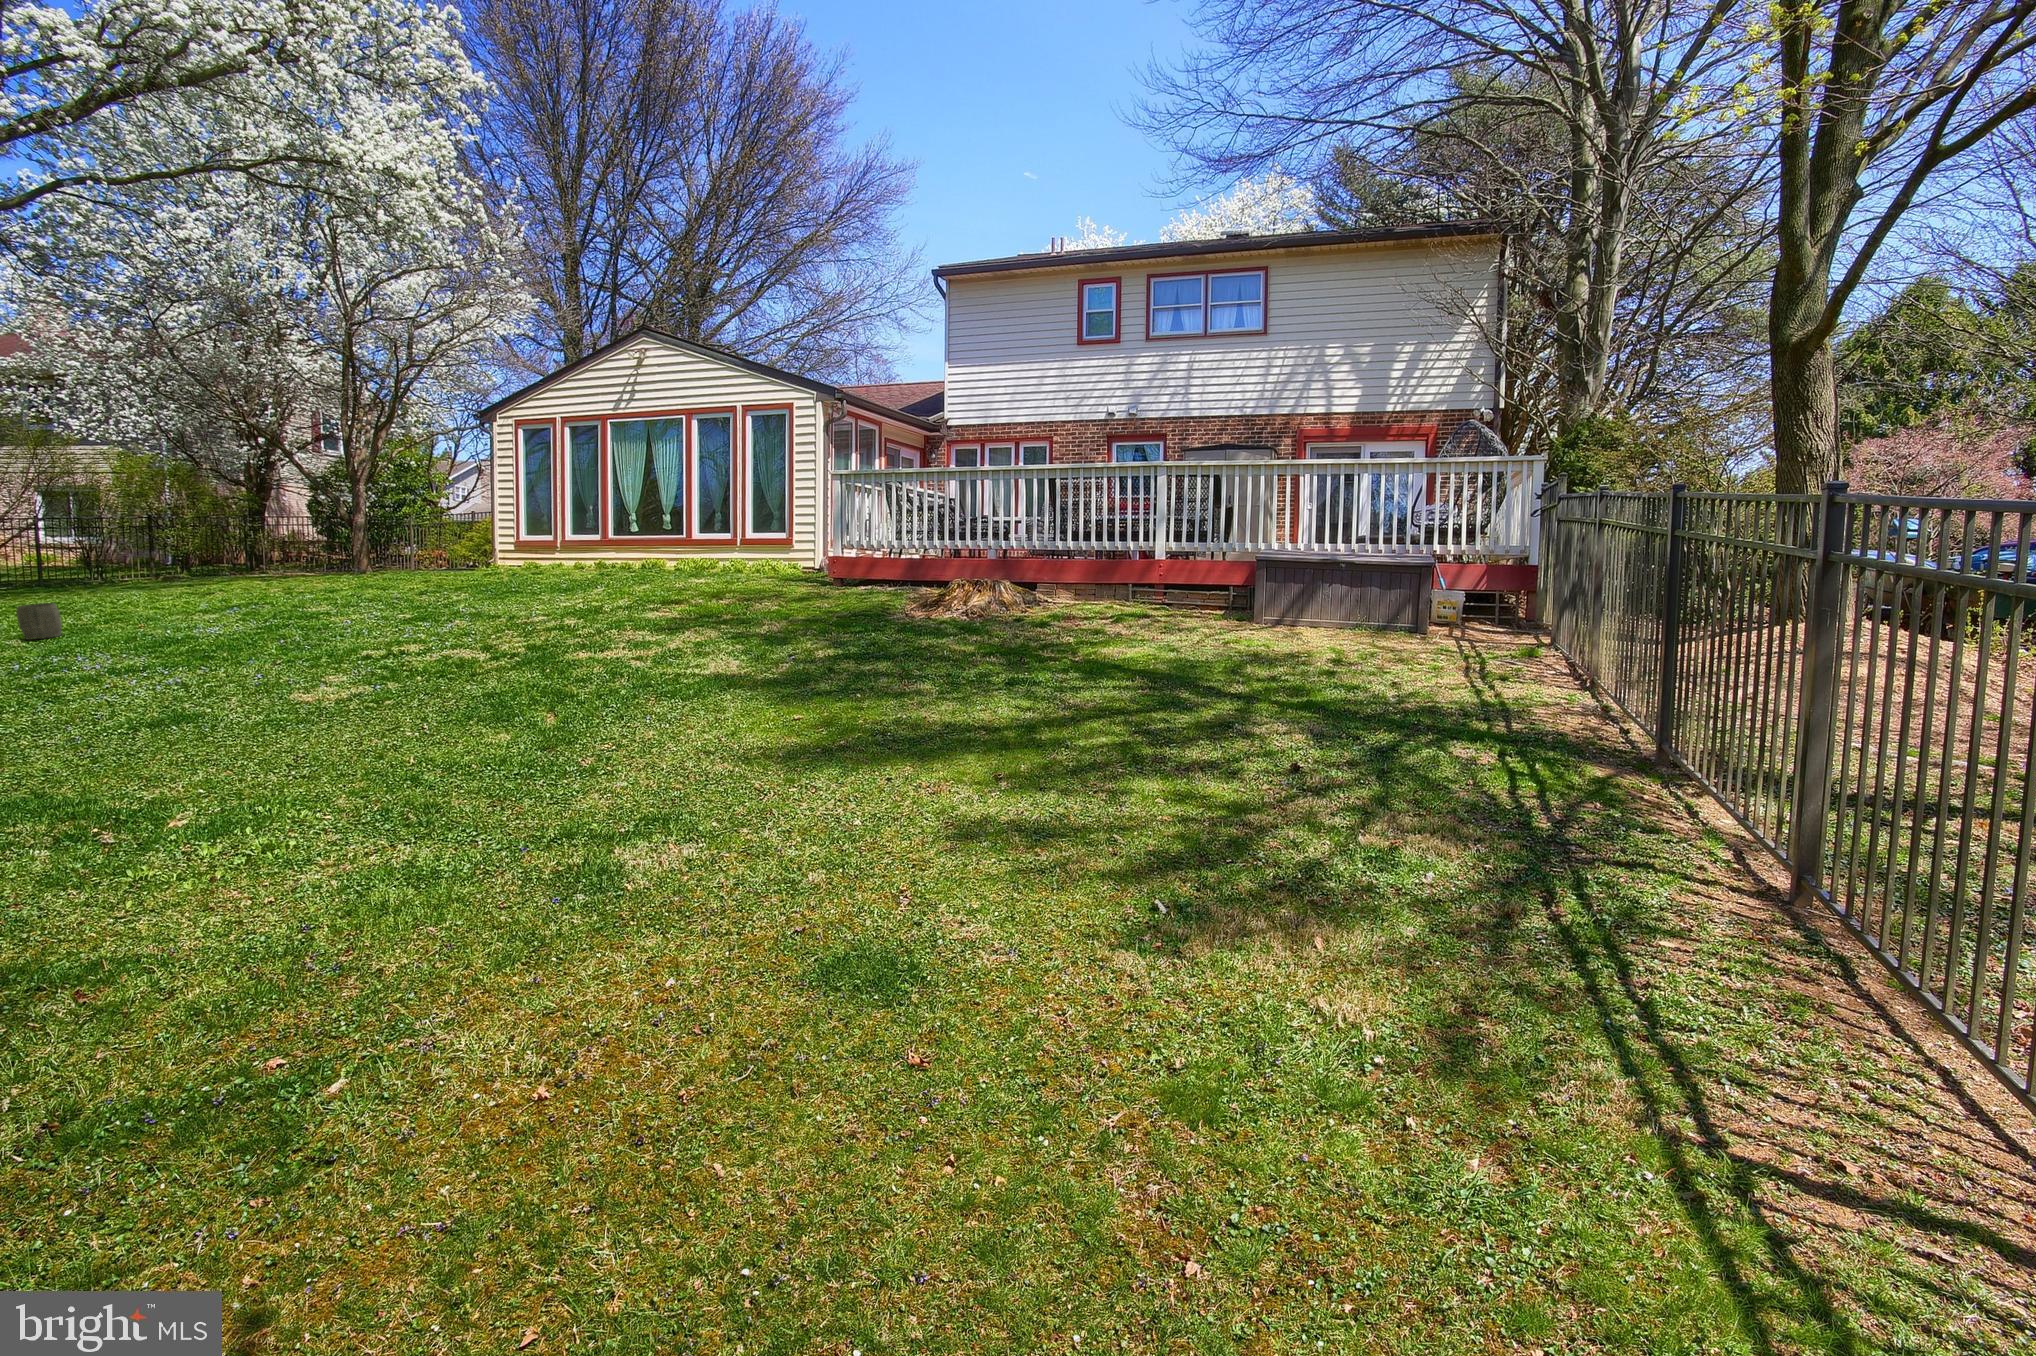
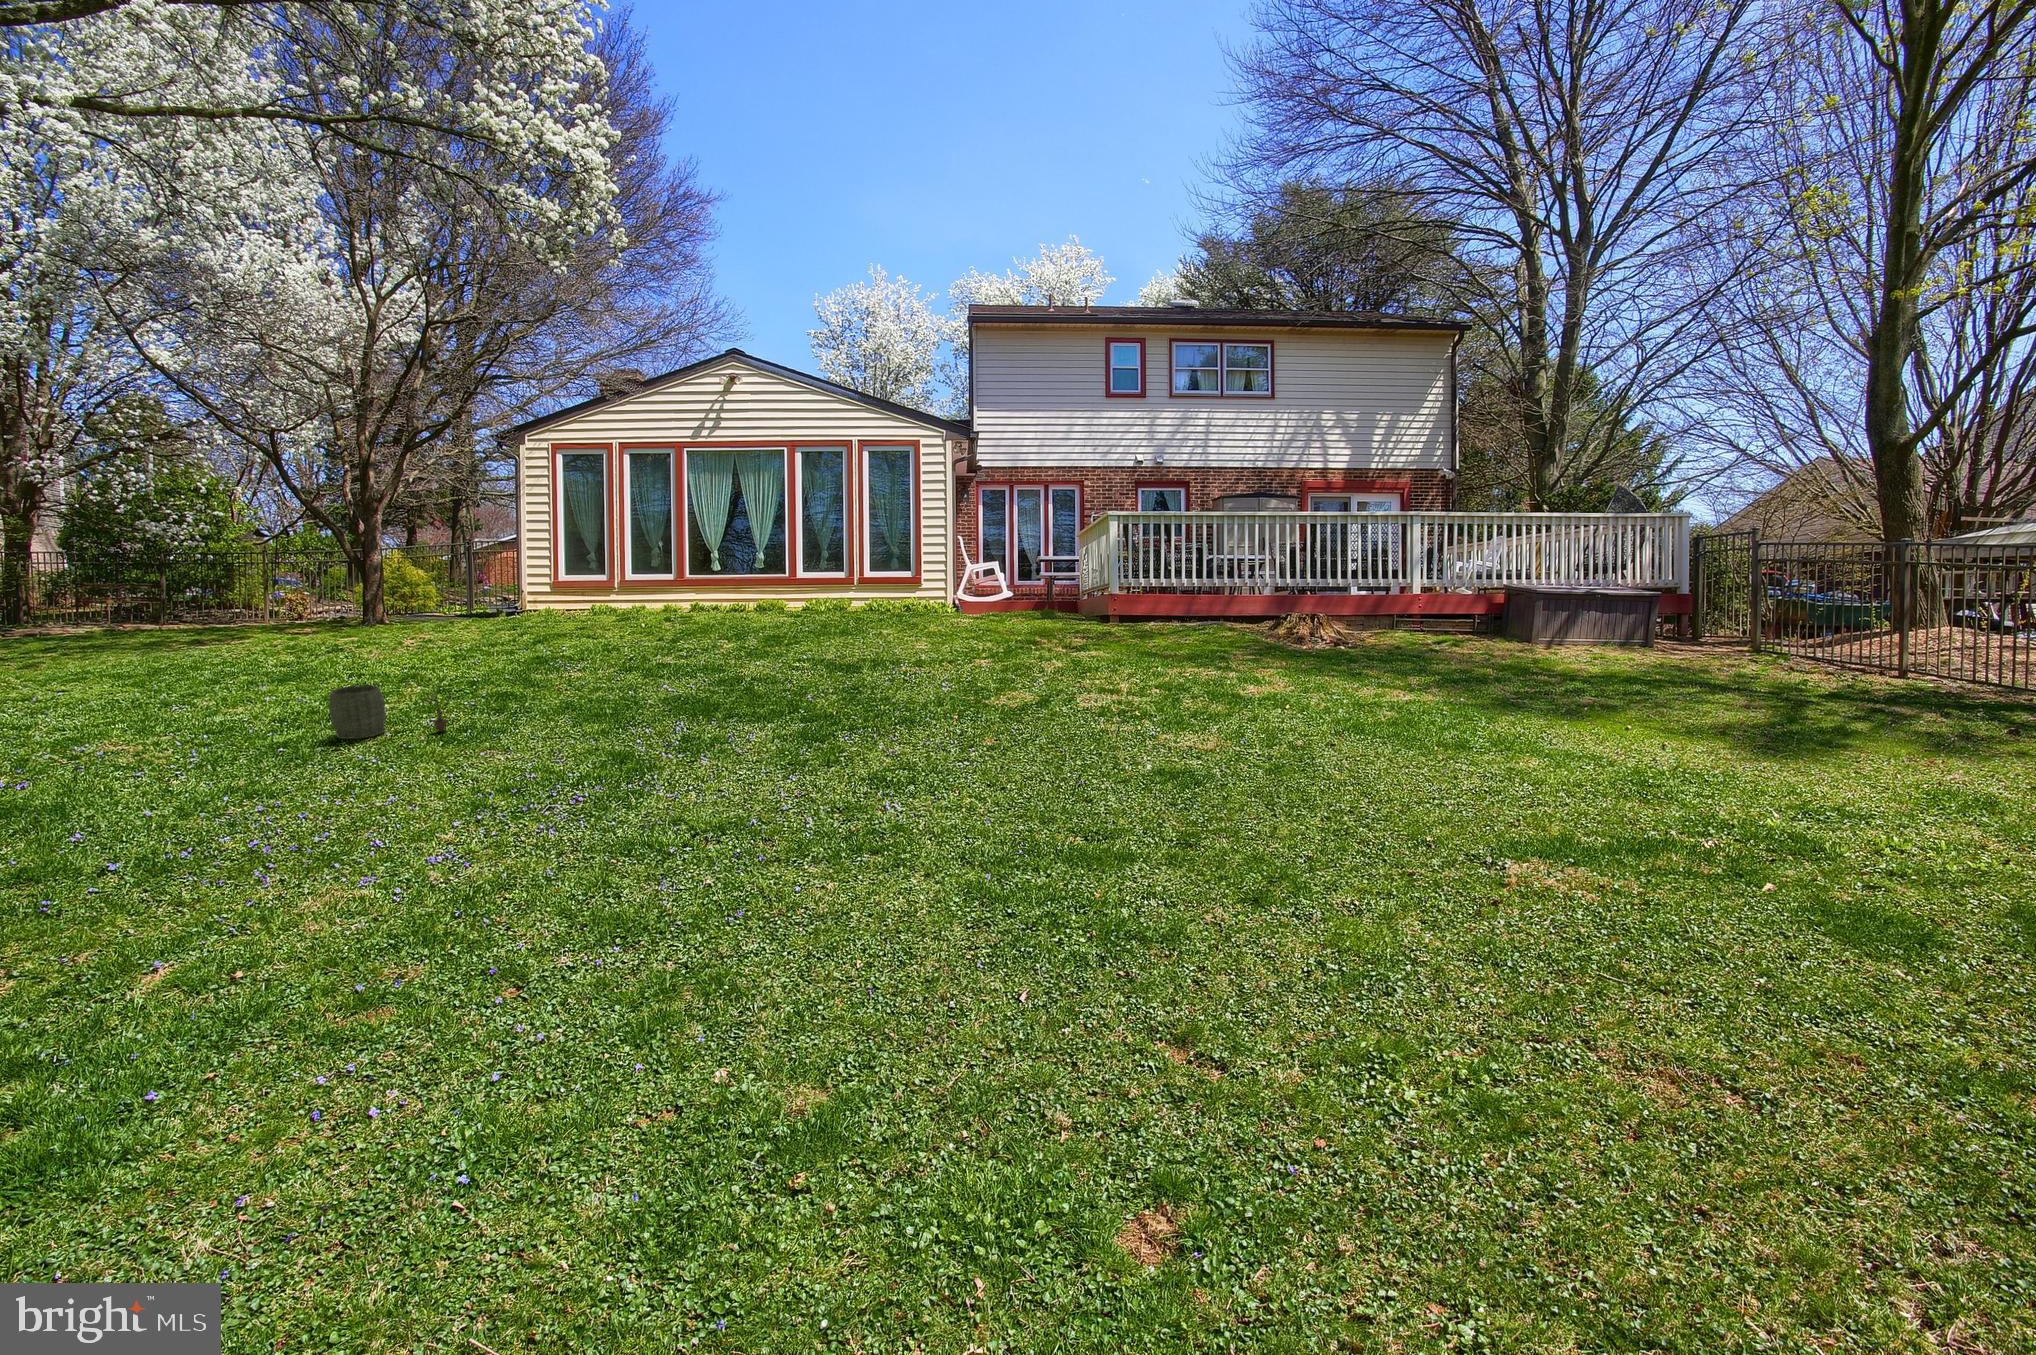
decorative plant: none [71,603,89,638] -> present [425,687,452,732]

